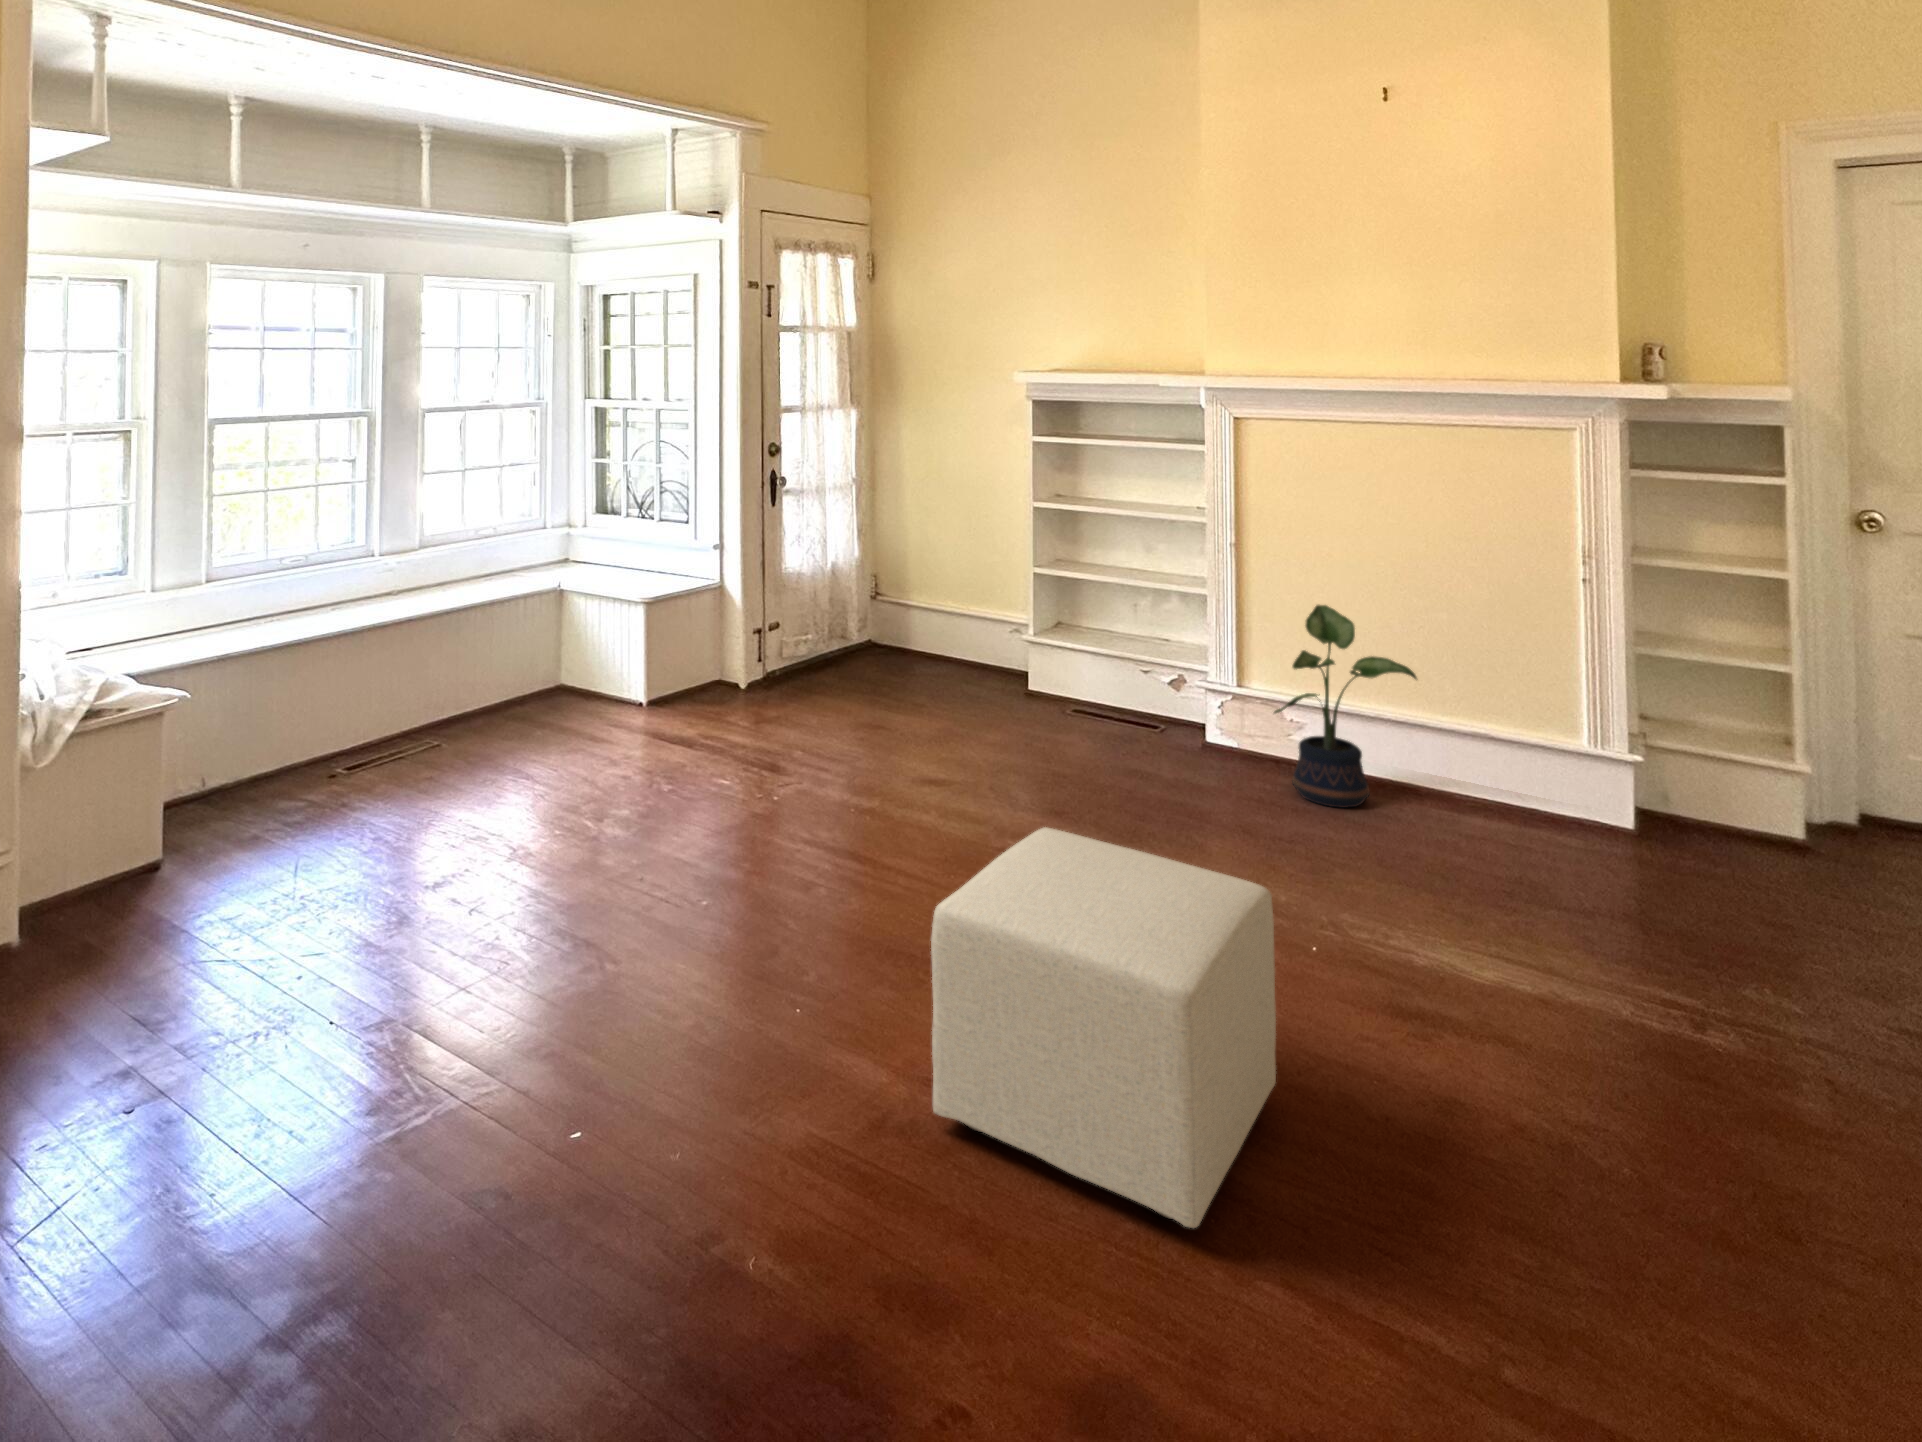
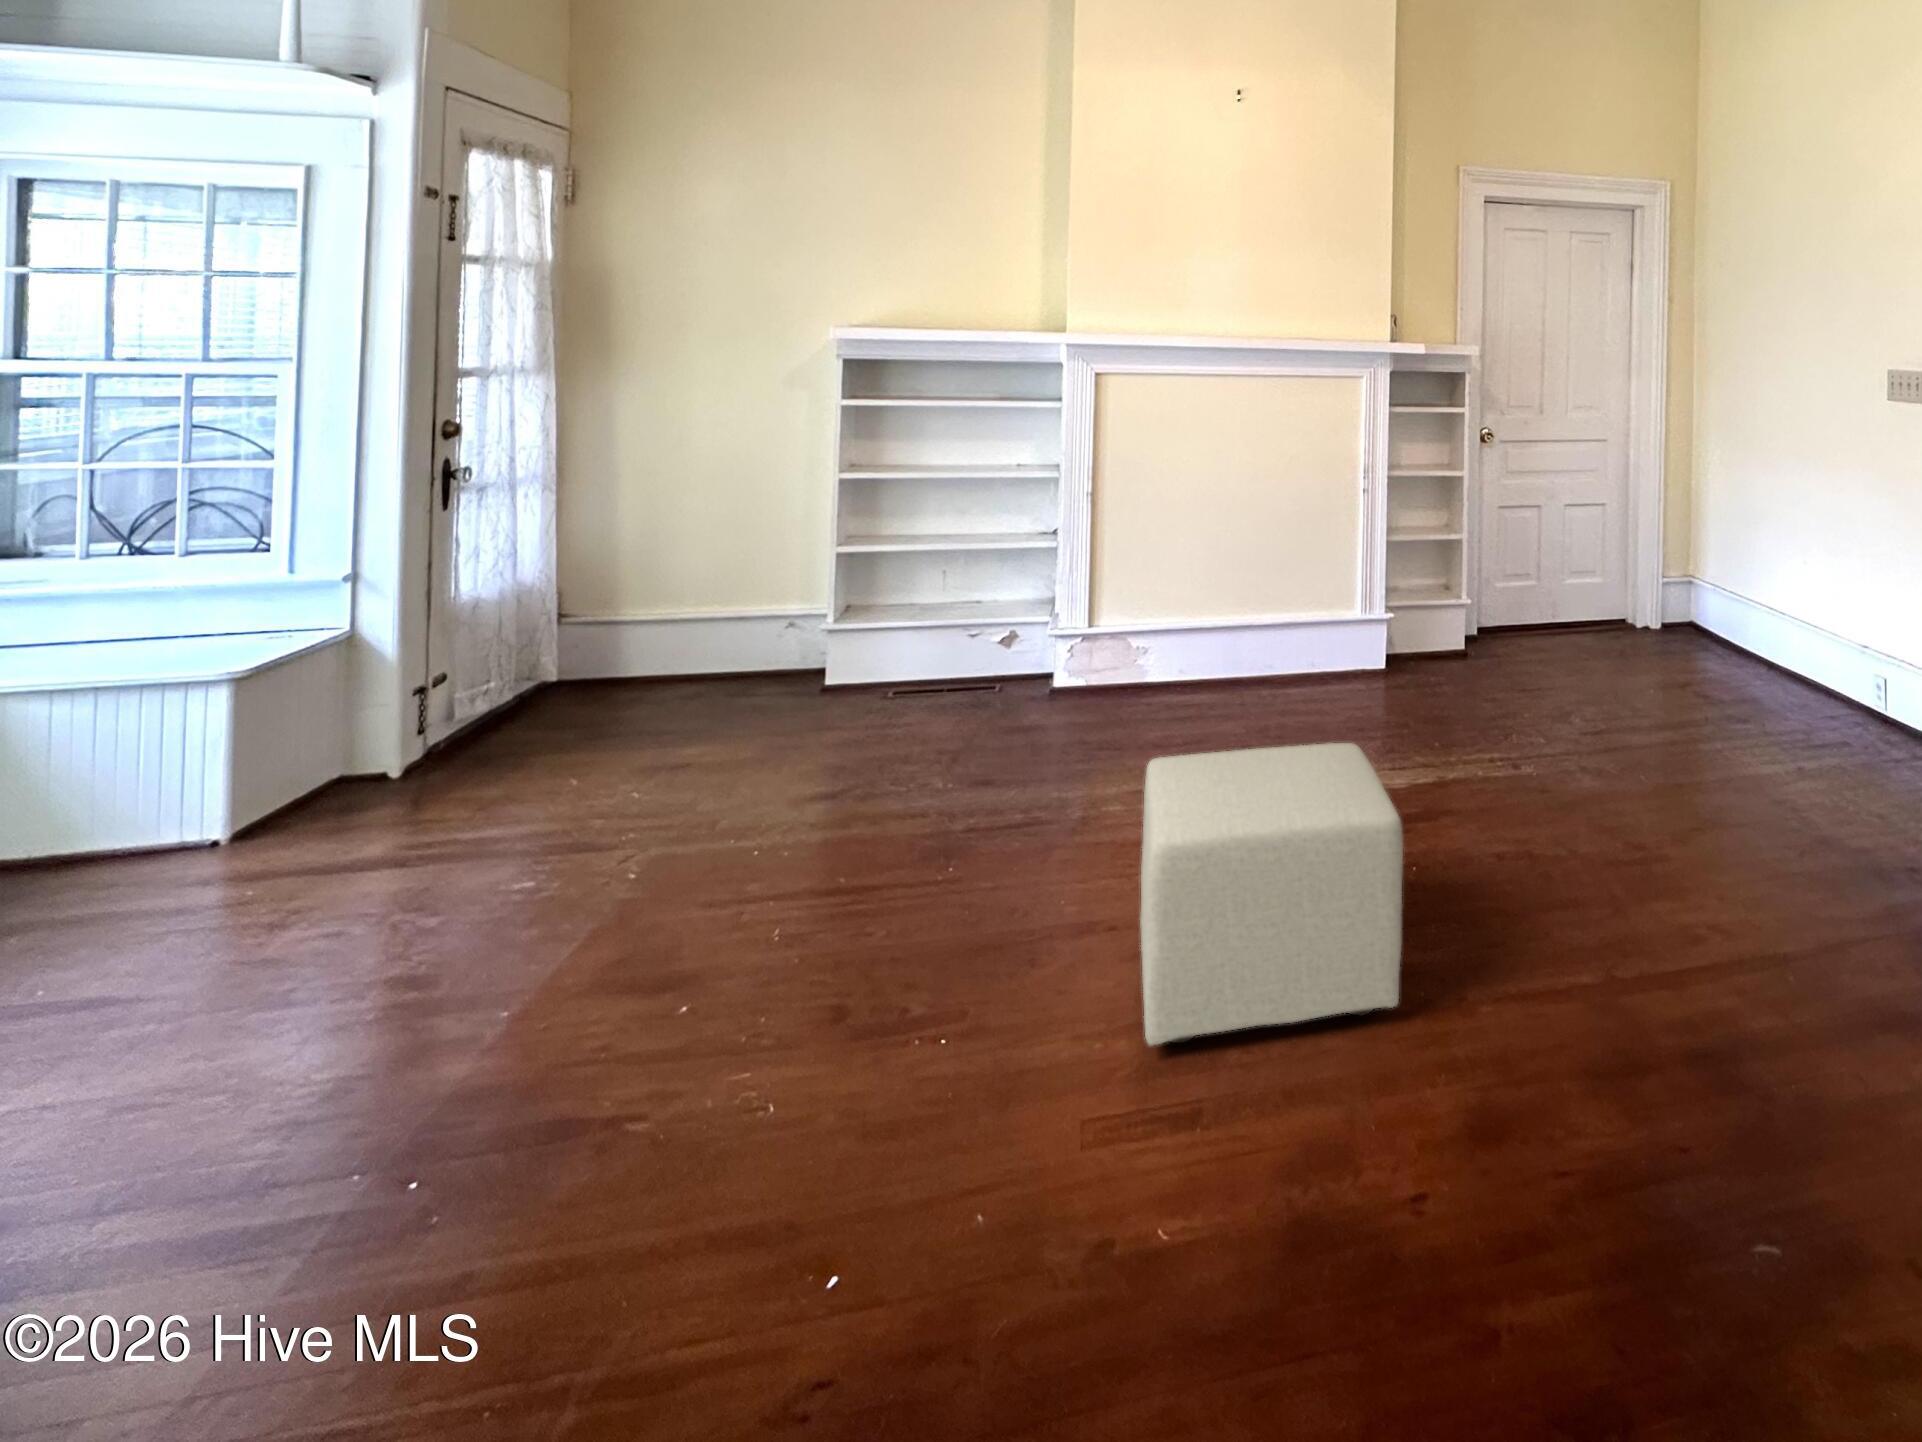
potted plant: present [1274,605,1417,808] -> none [1150,537,1262,710]

